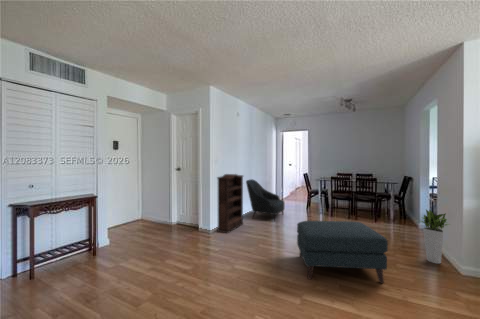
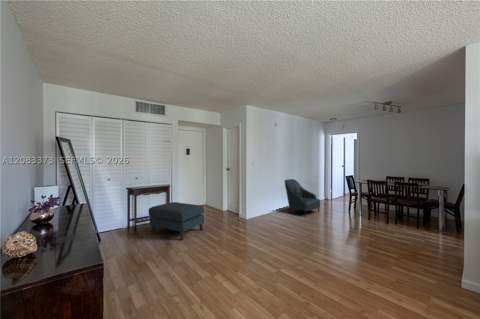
bookshelf: present [217,174,243,233] -> none [252,174,277,221]
planter: present [422,210,448,264] -> none [416,216,442,269]
ottoman: present [297,220,388,283] -> present [149,202,204,240]

